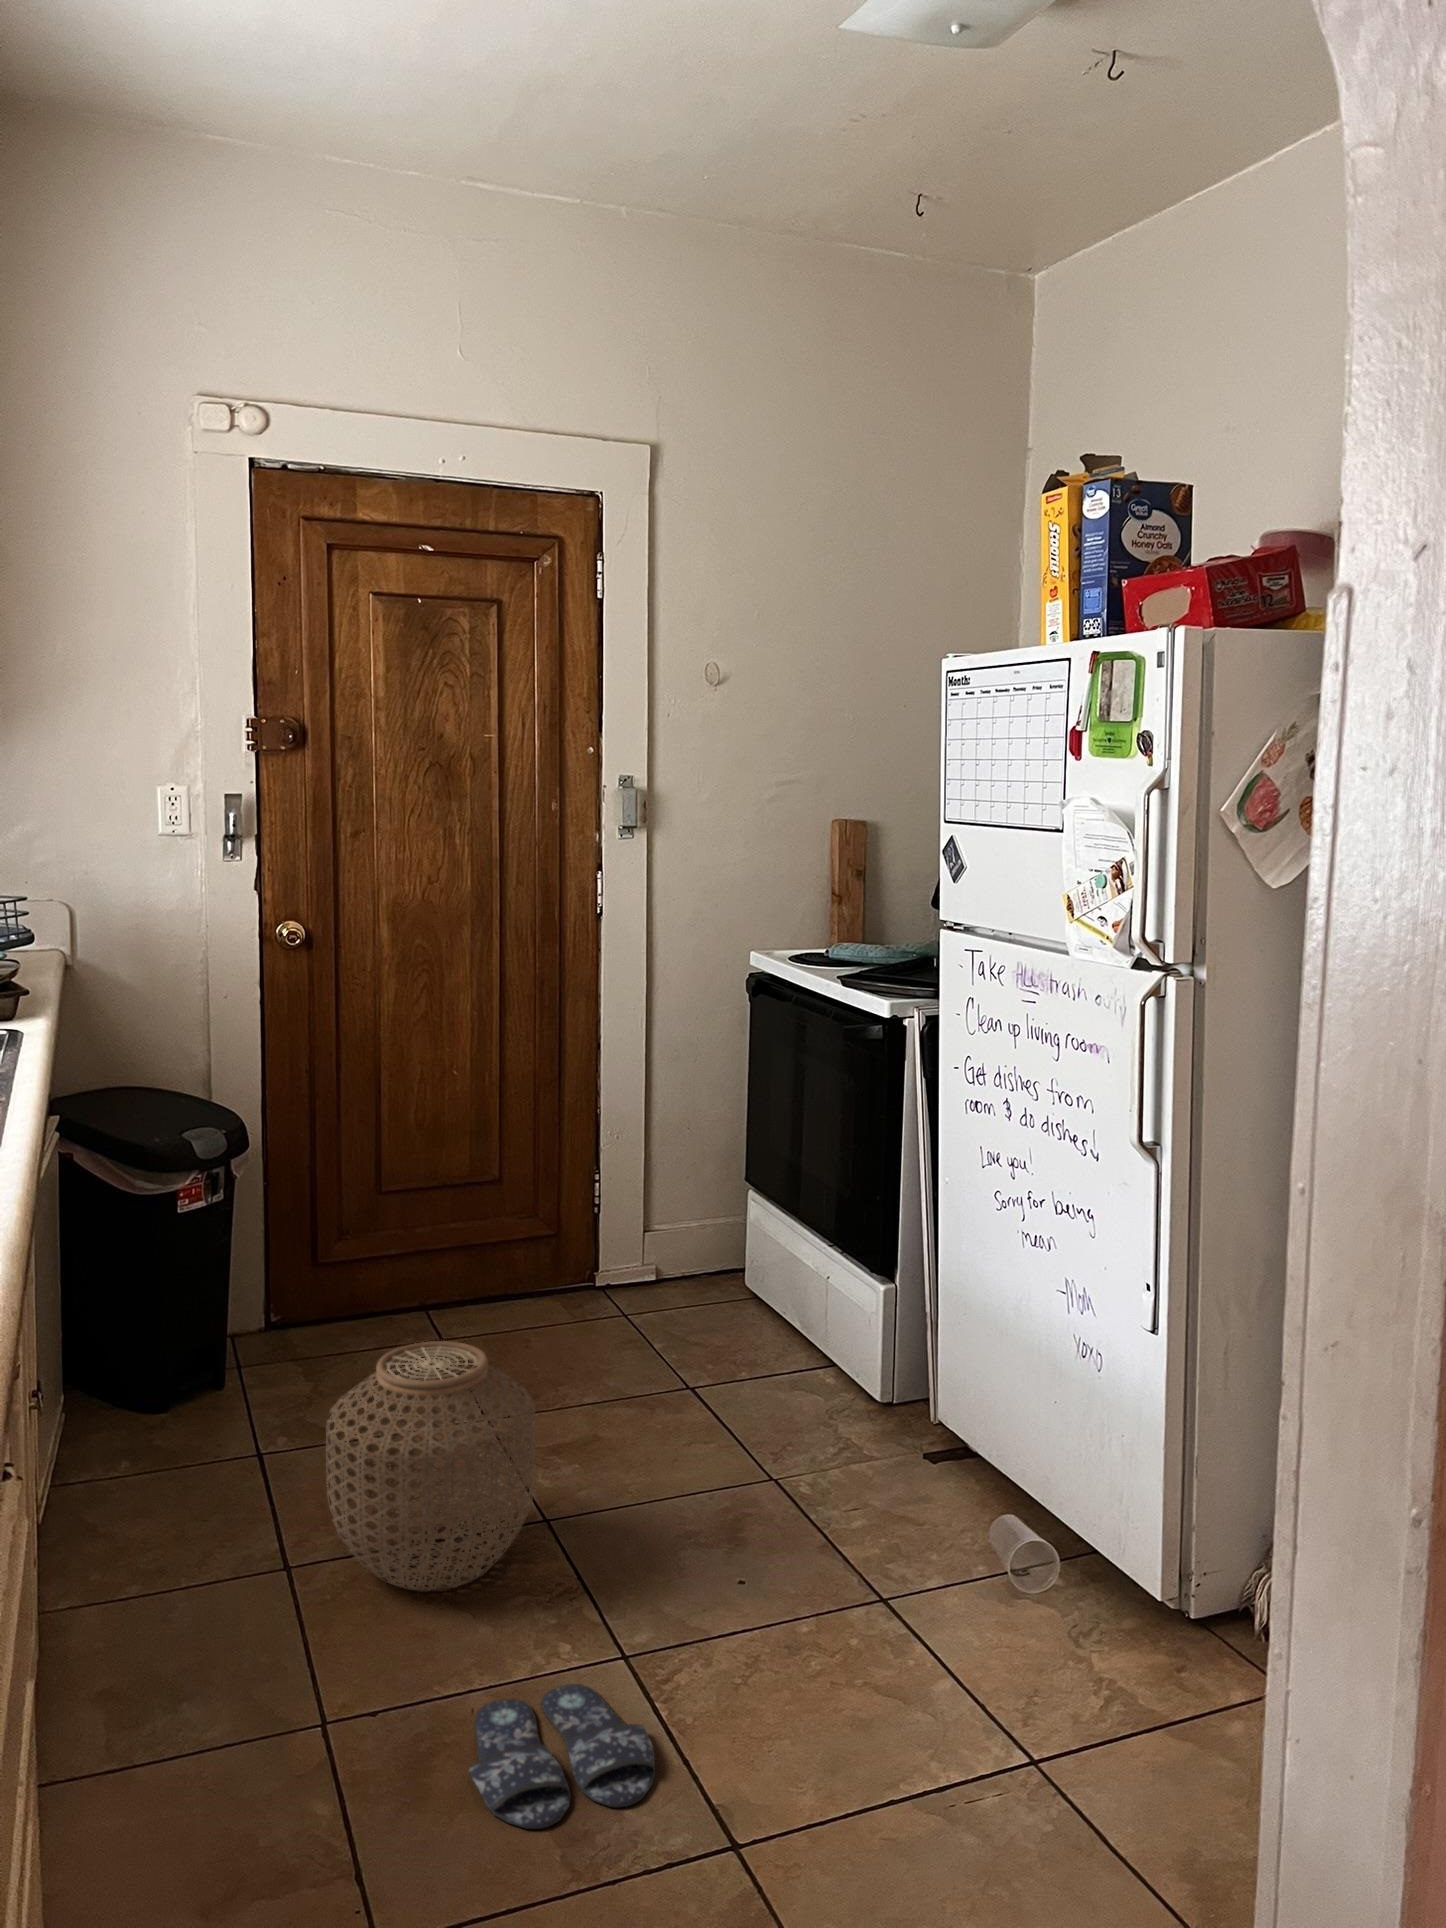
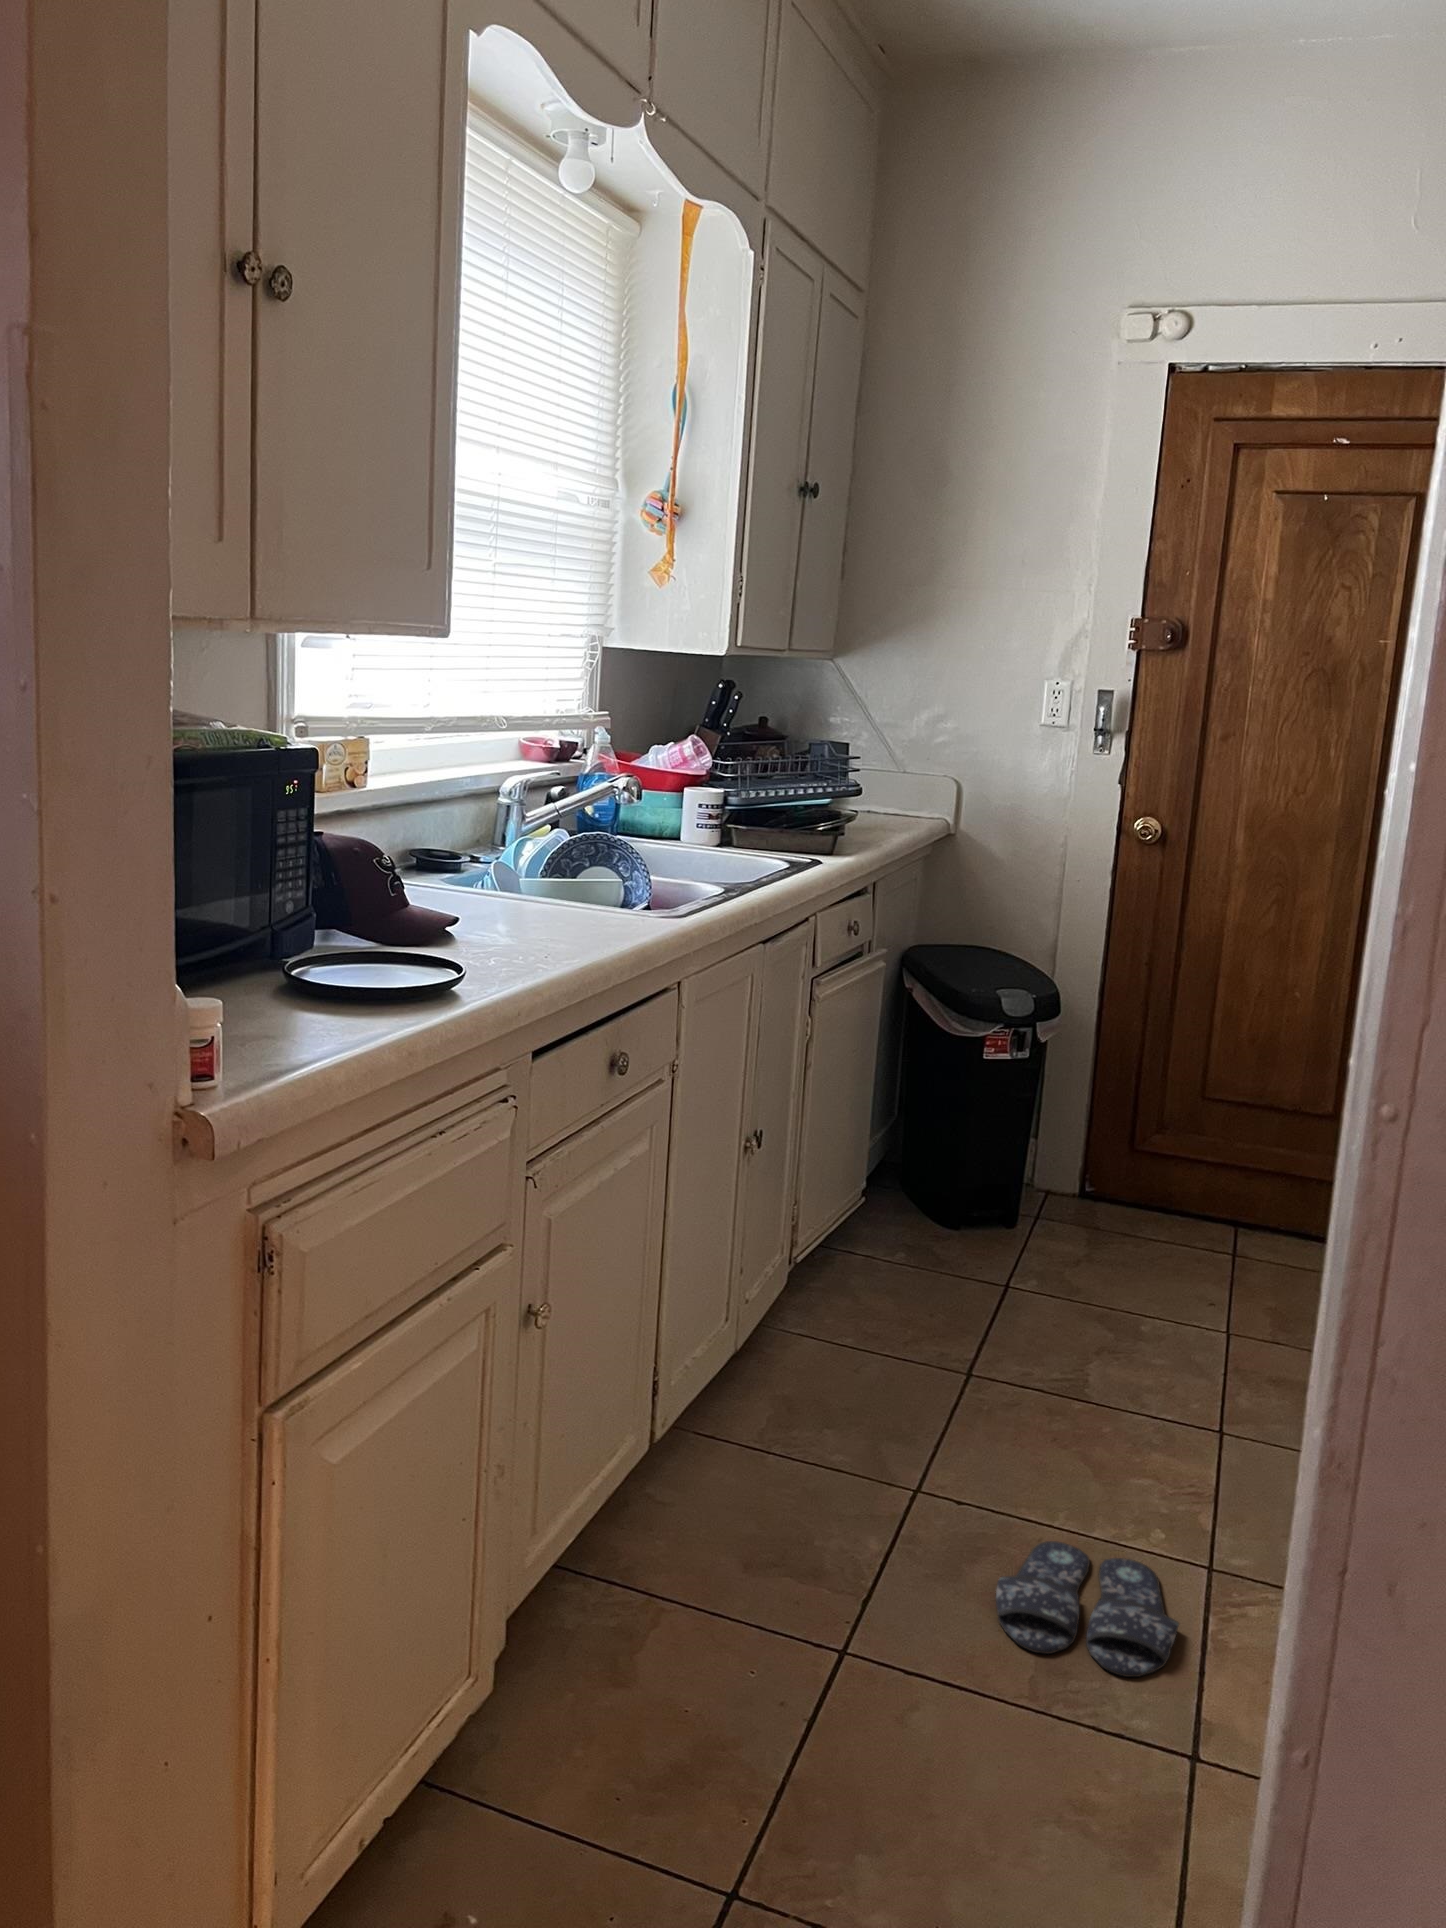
woven basket: present [326,1341,536,1591] -> none [999,1212,1208,1448]

